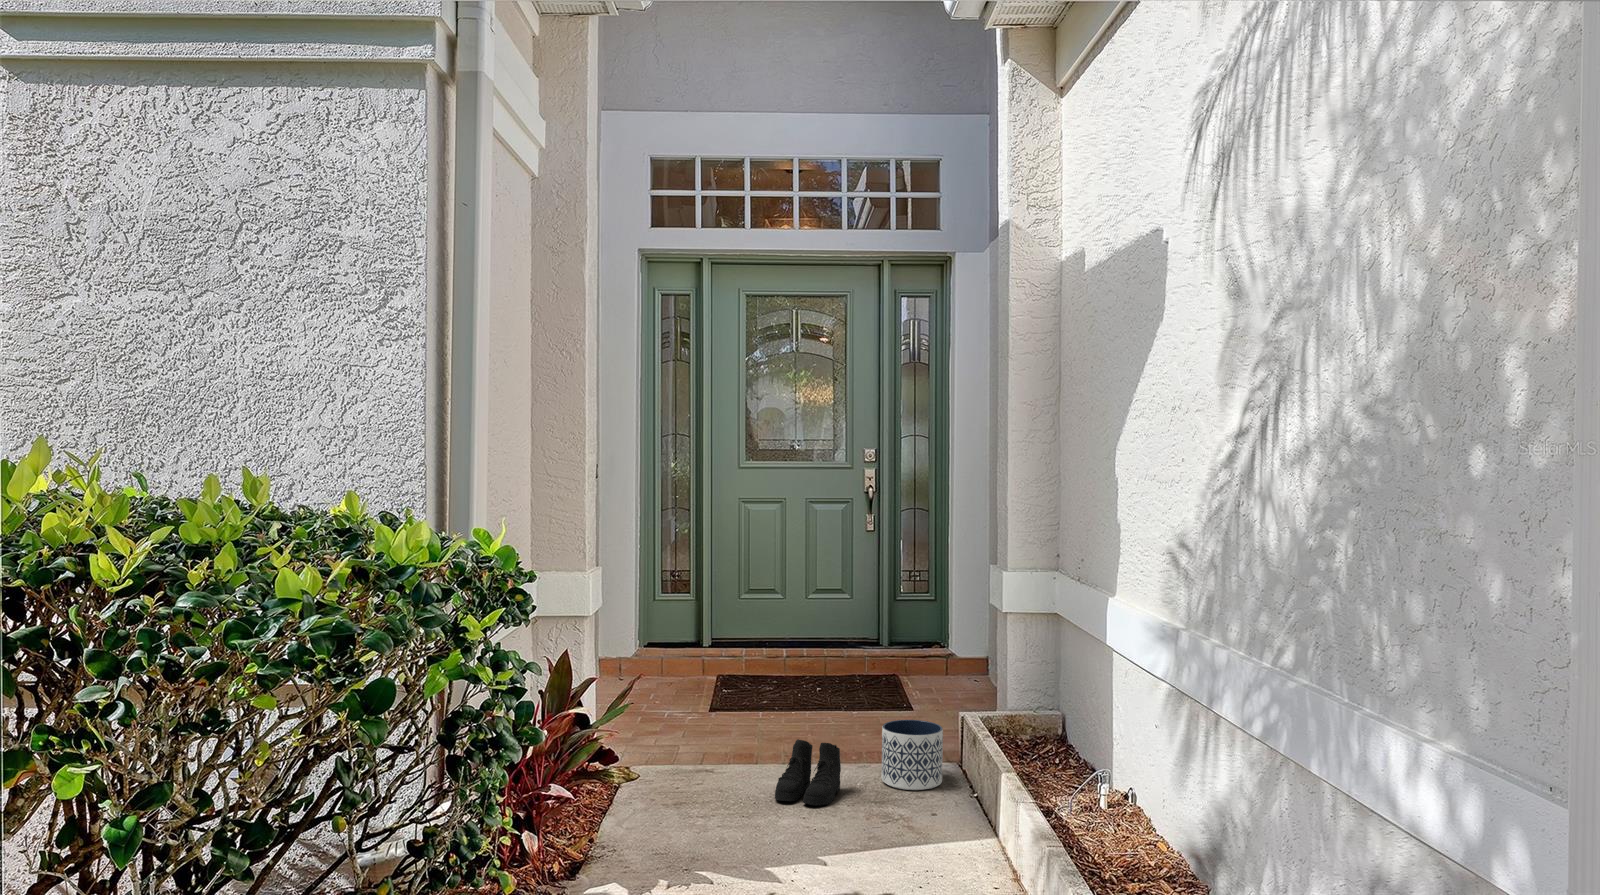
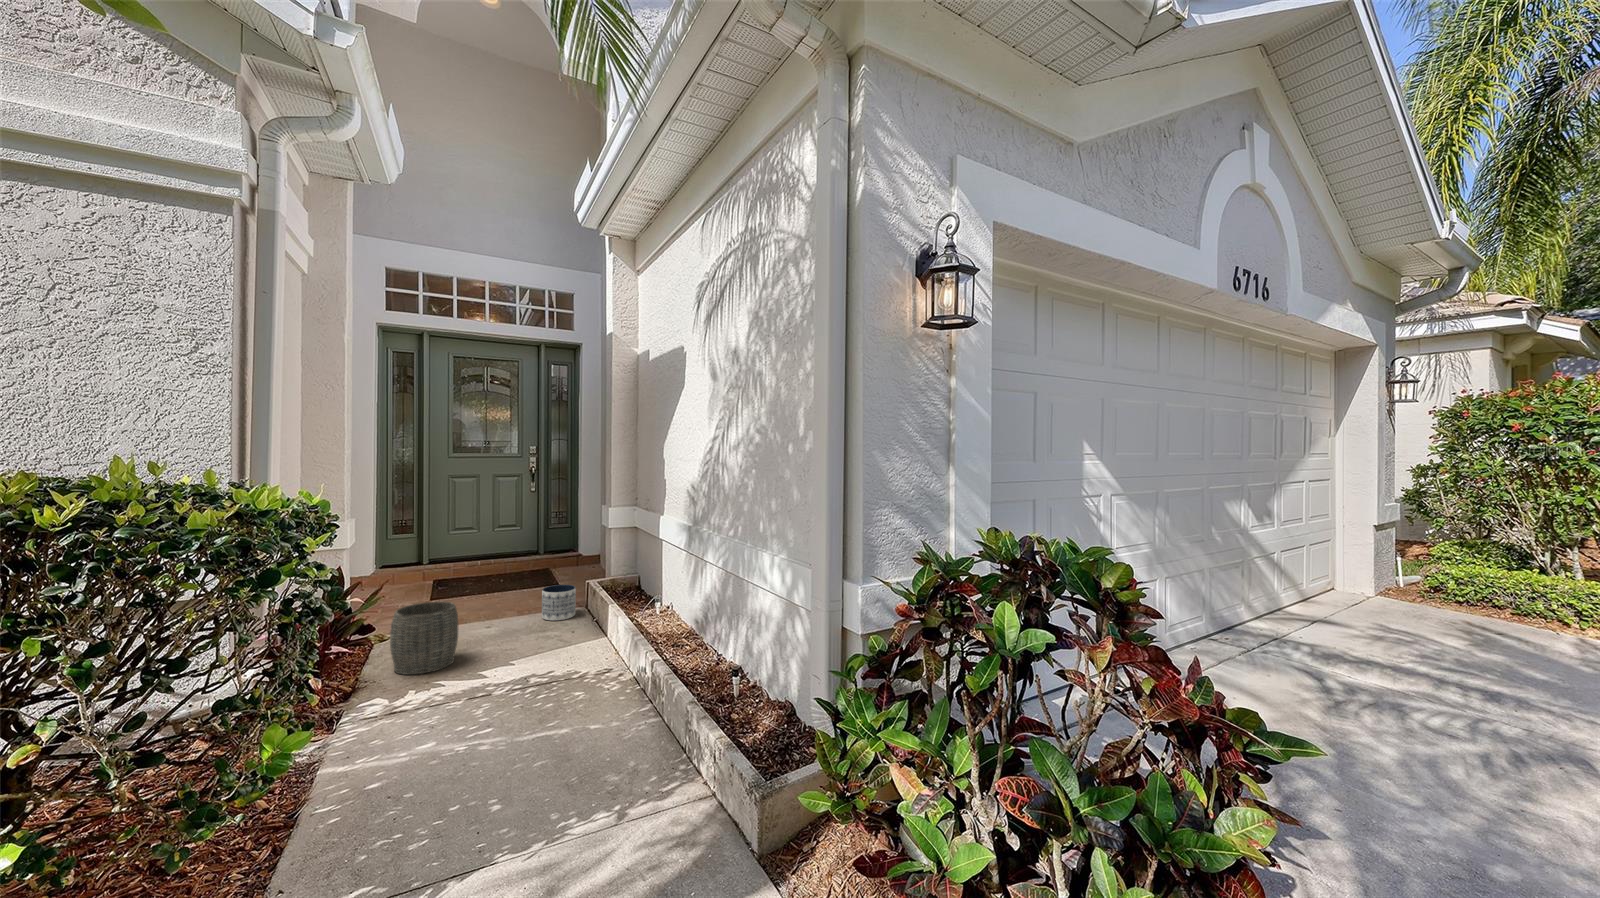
woven basket: none [639,728,740,856] -> present [390,602,458,675]
boots: present [775,739,841,806] -> none [479,602,518,636]

